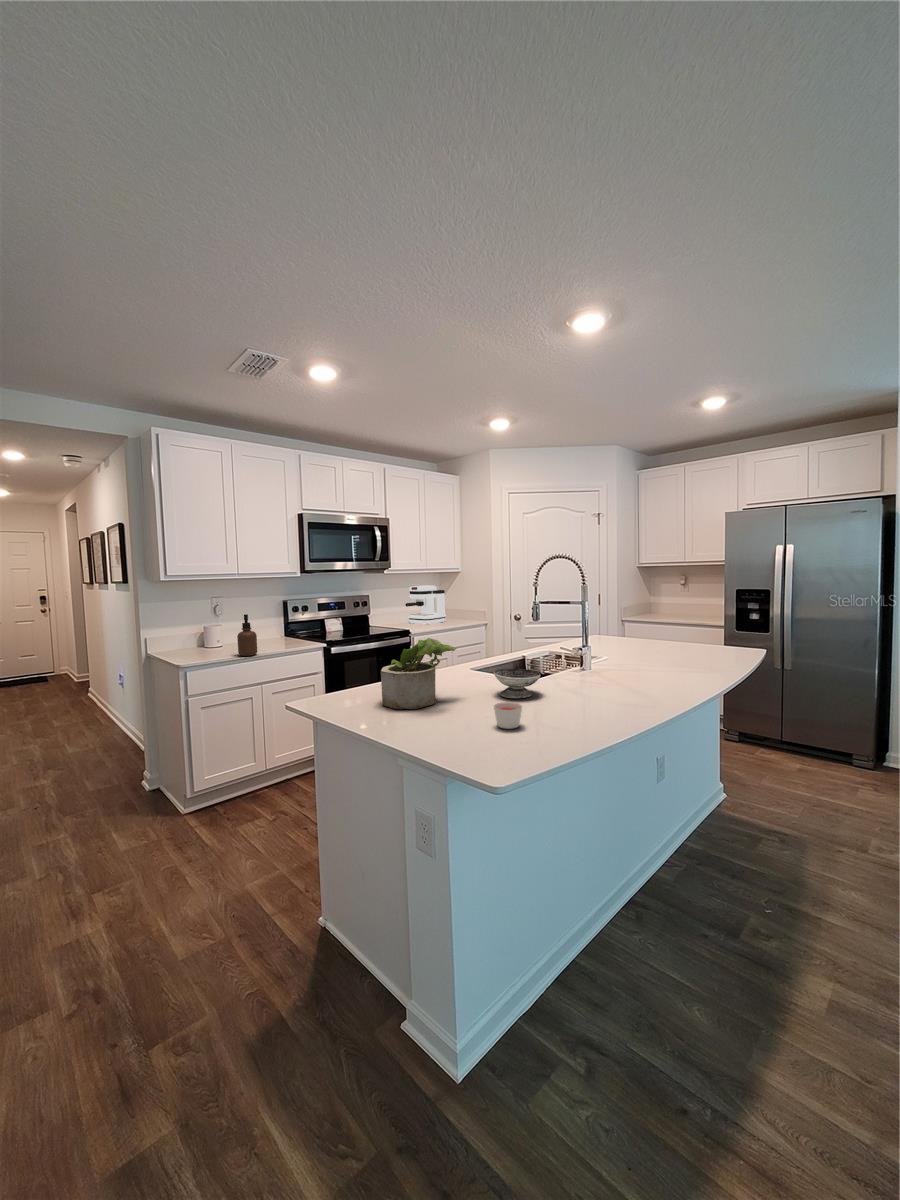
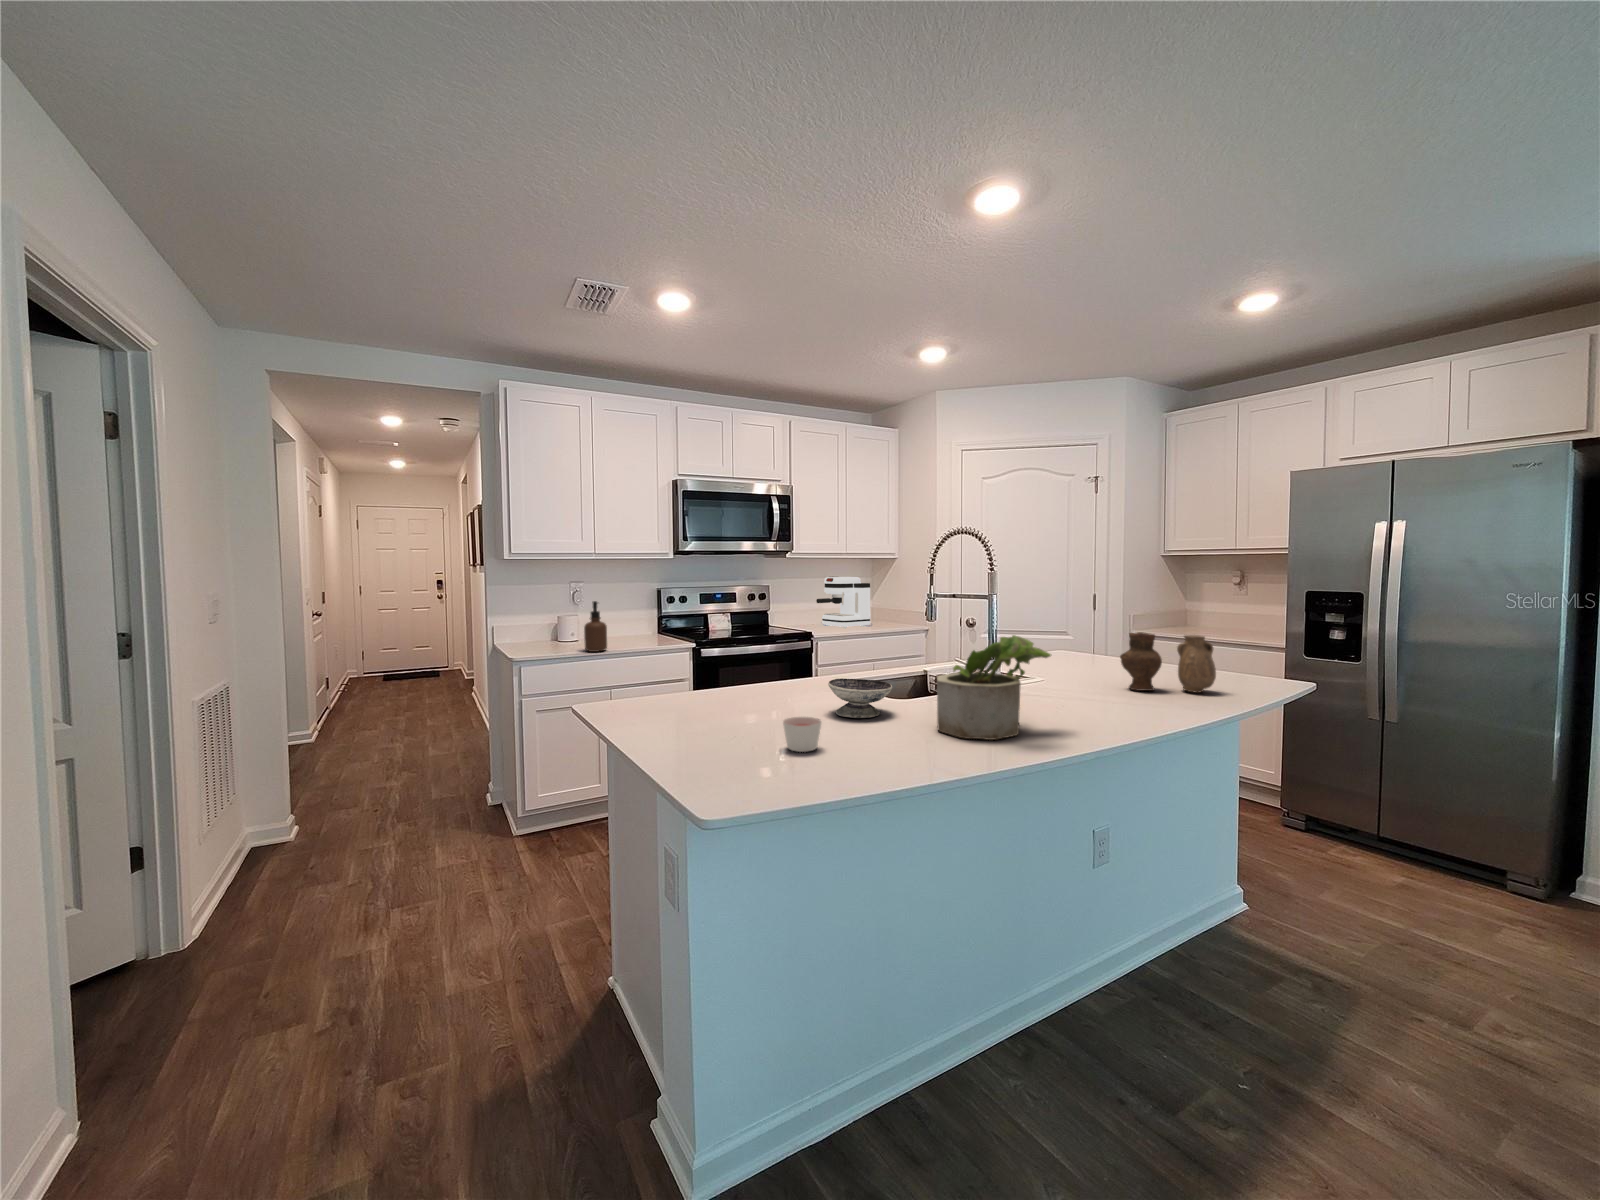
vase: none [662,624,721,663] -> present [1120,632,1216,693]
potted plant: present [381,638,456,709] -> present [937,635,1051,740]

